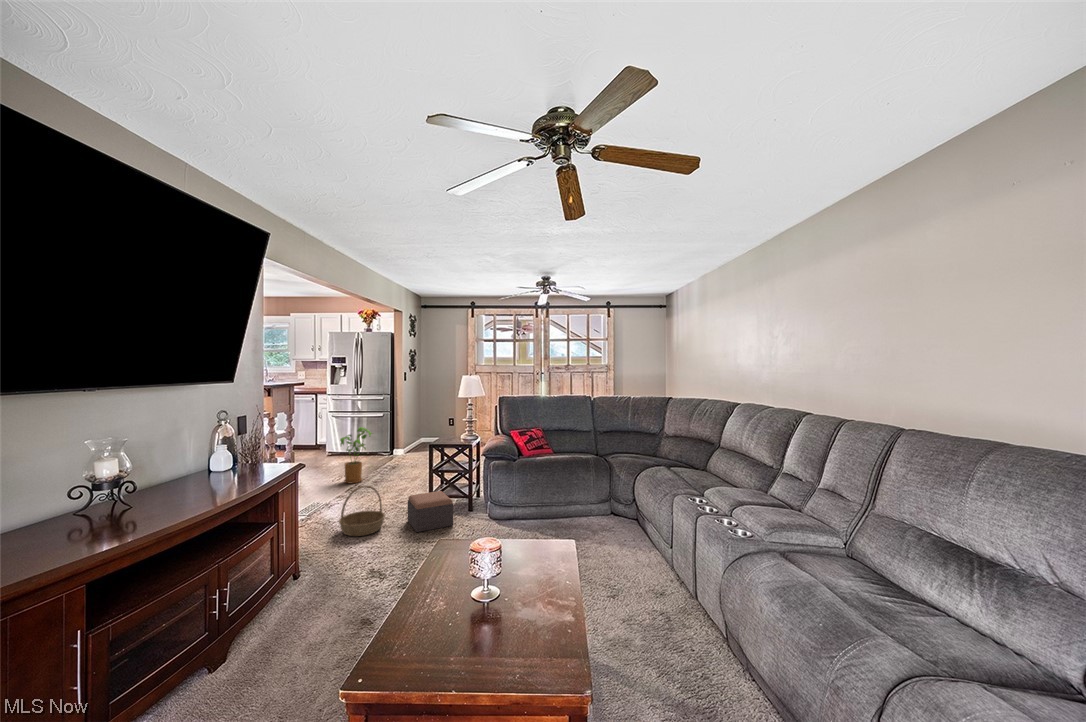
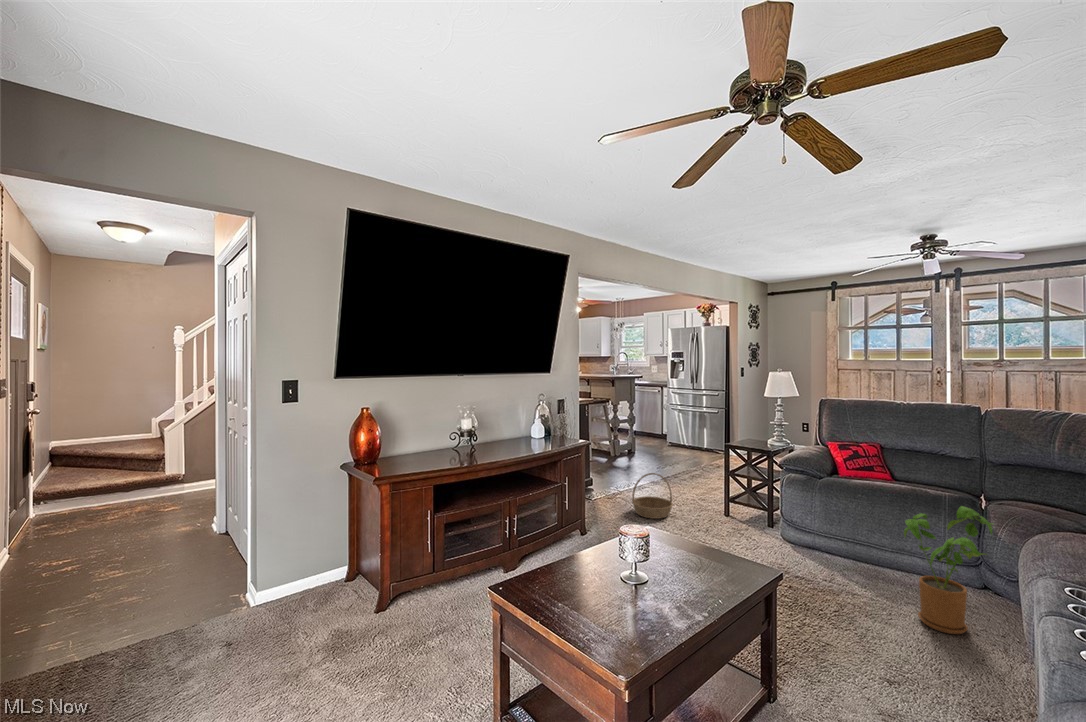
house plant: present [340,427,372,483] -> present [904,506,993,634]
footstool: present [407,491,453,532] -> none [696,492,738,534]

